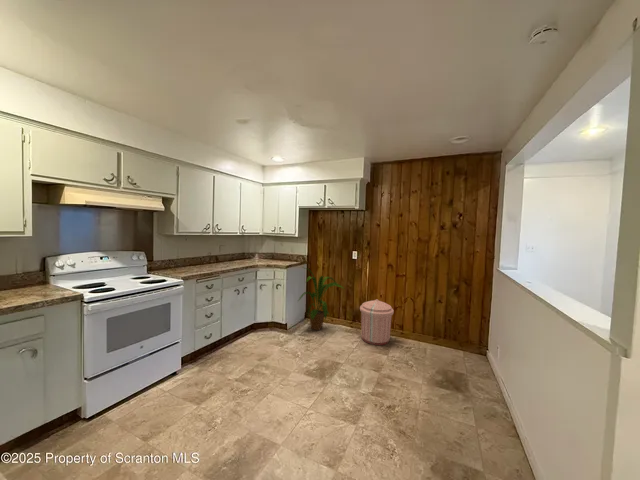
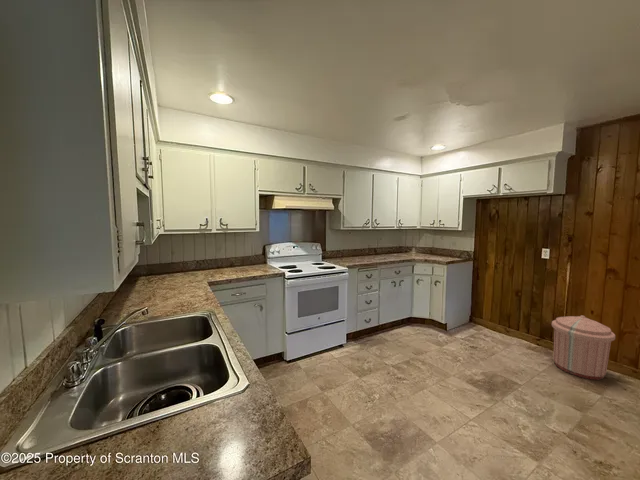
house plant: present [299,269,343,330] -> none [460,265,528,340]

